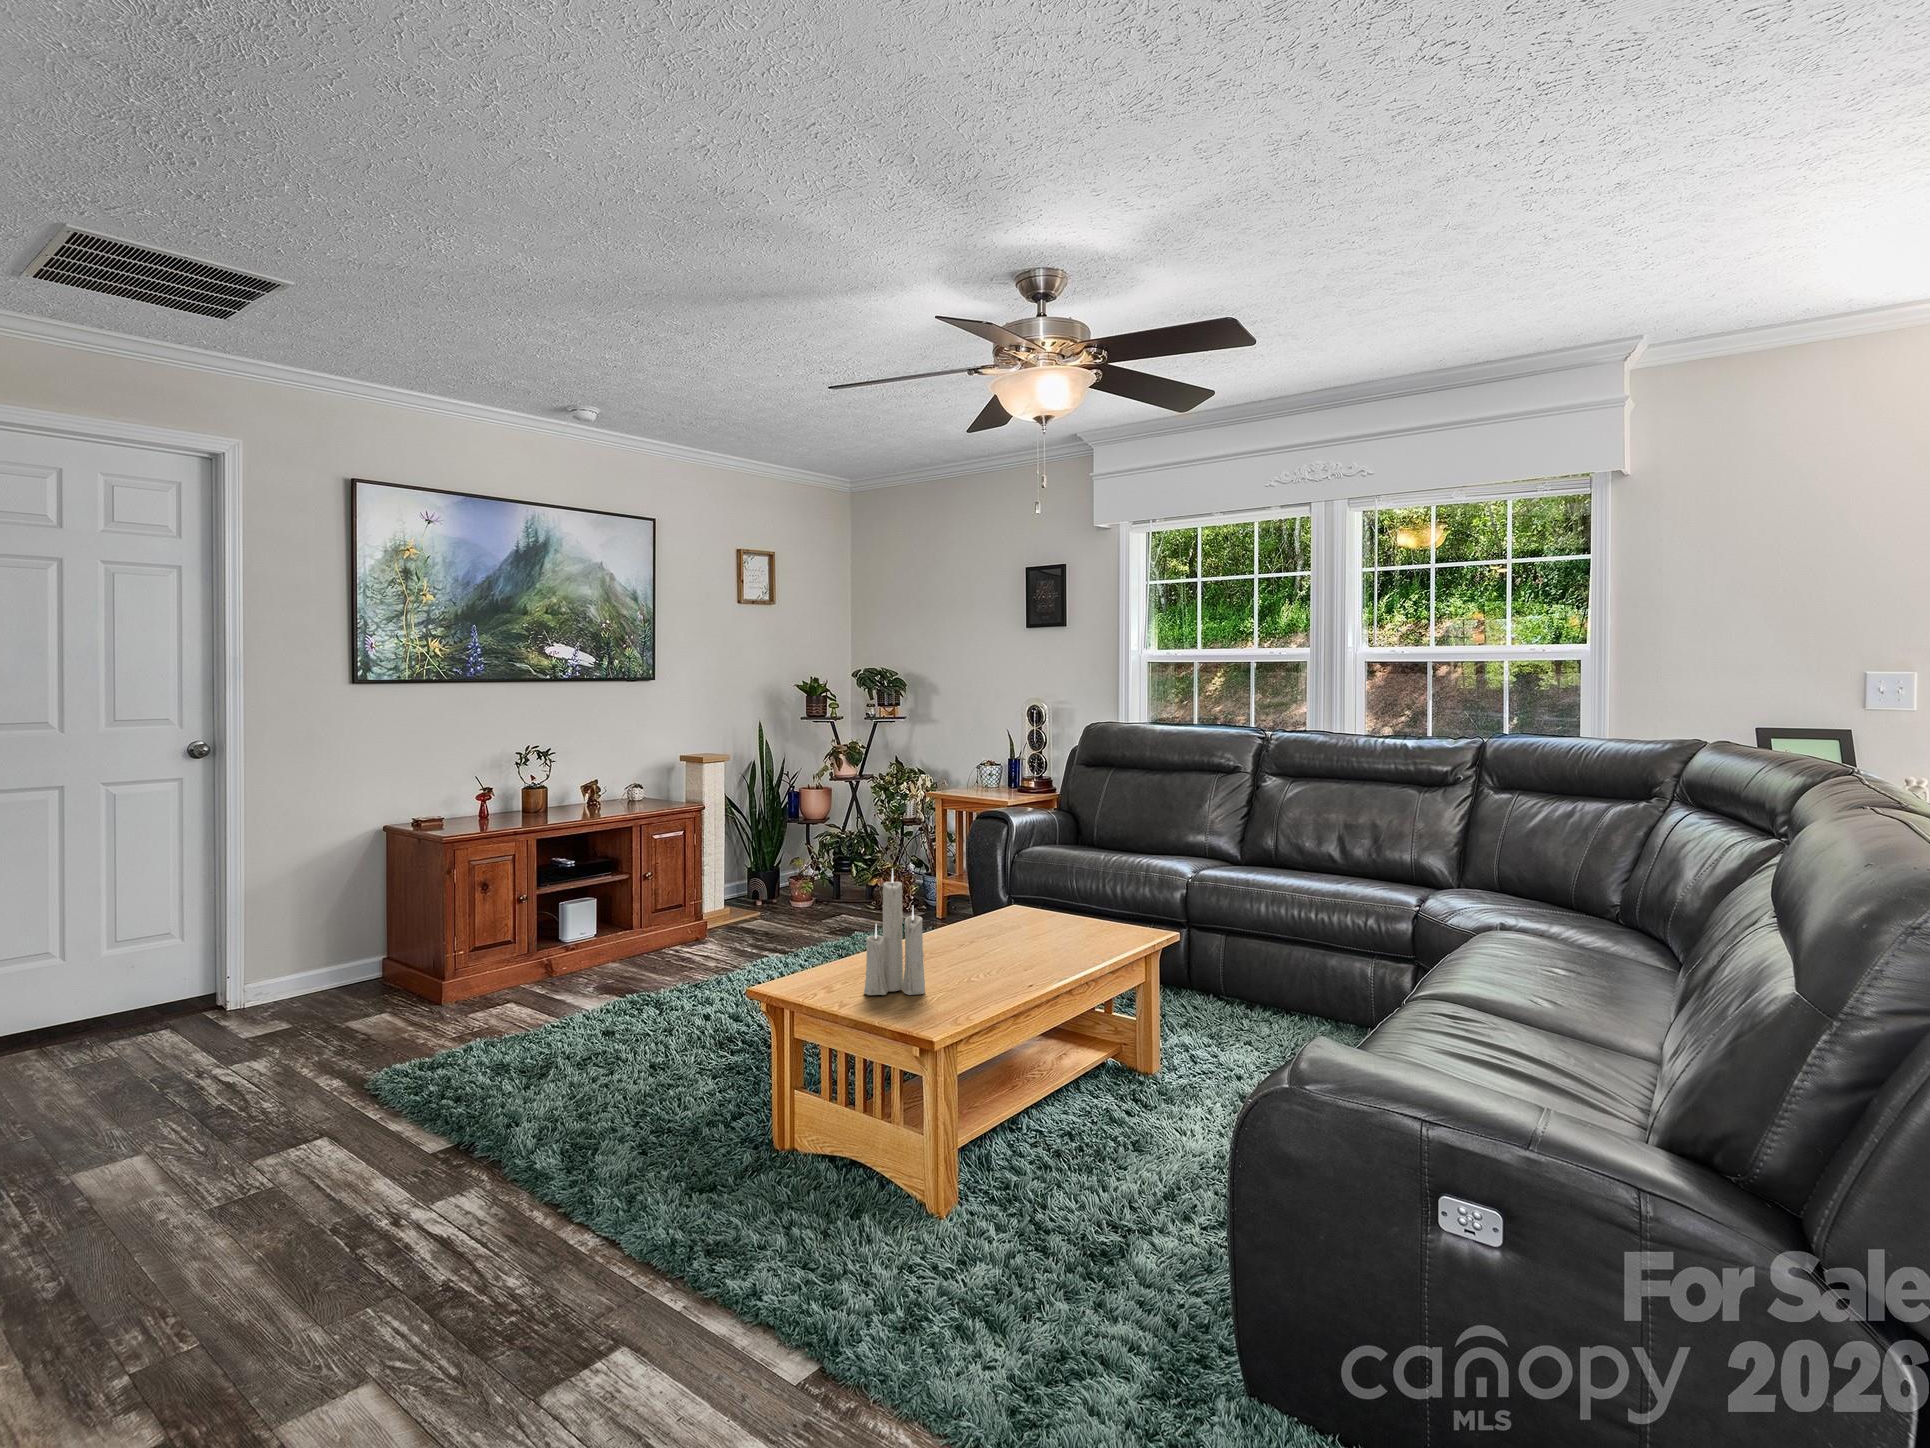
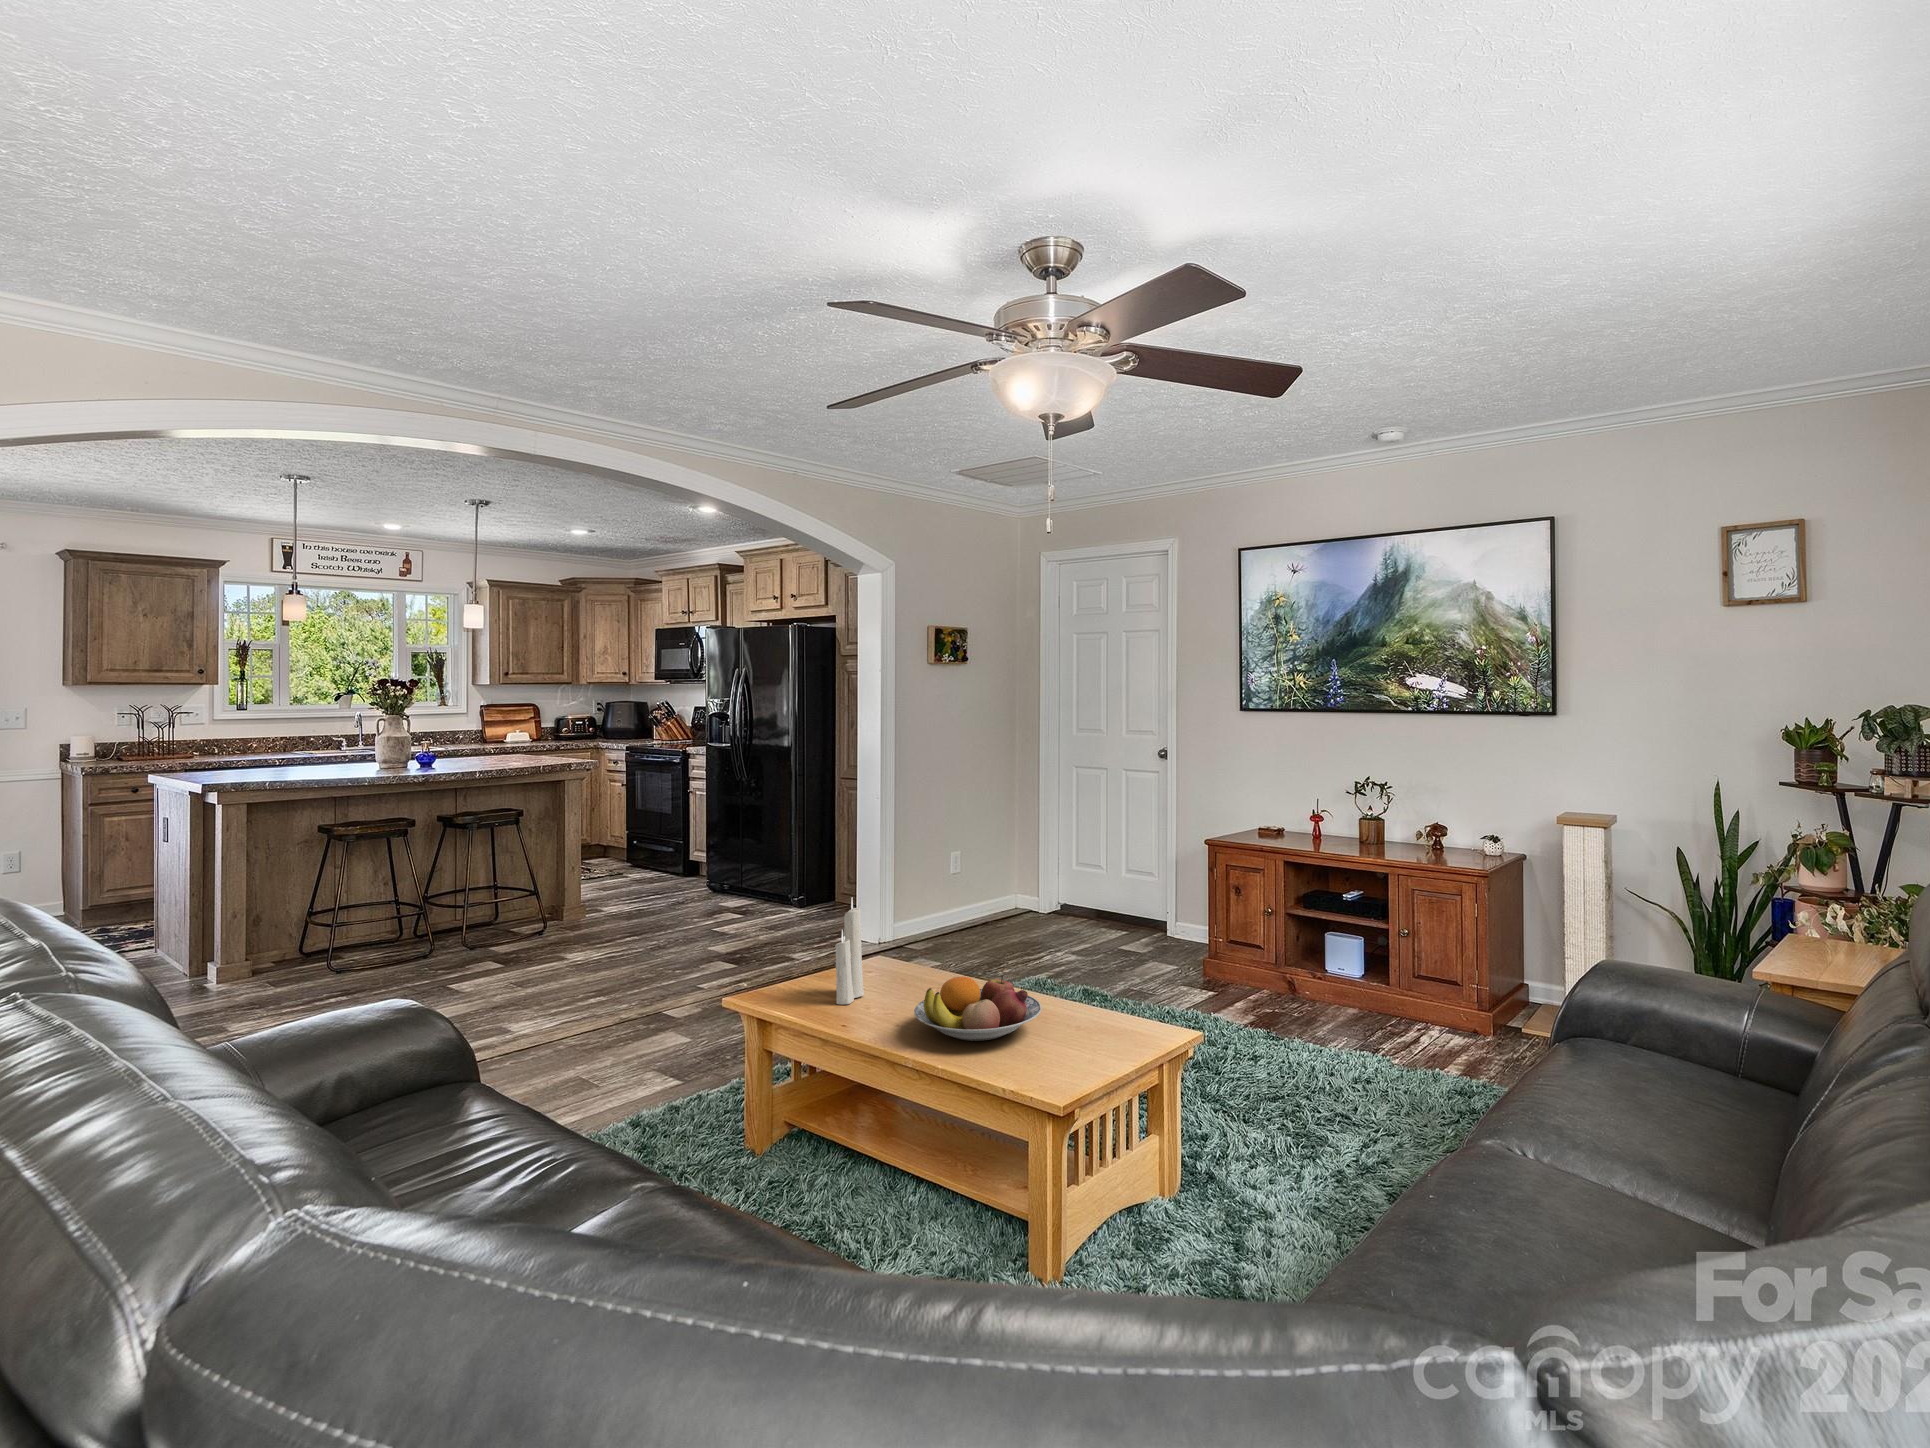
fruit bowl: none [935,898,1057,956] -> present [914,976,1041,1041]

